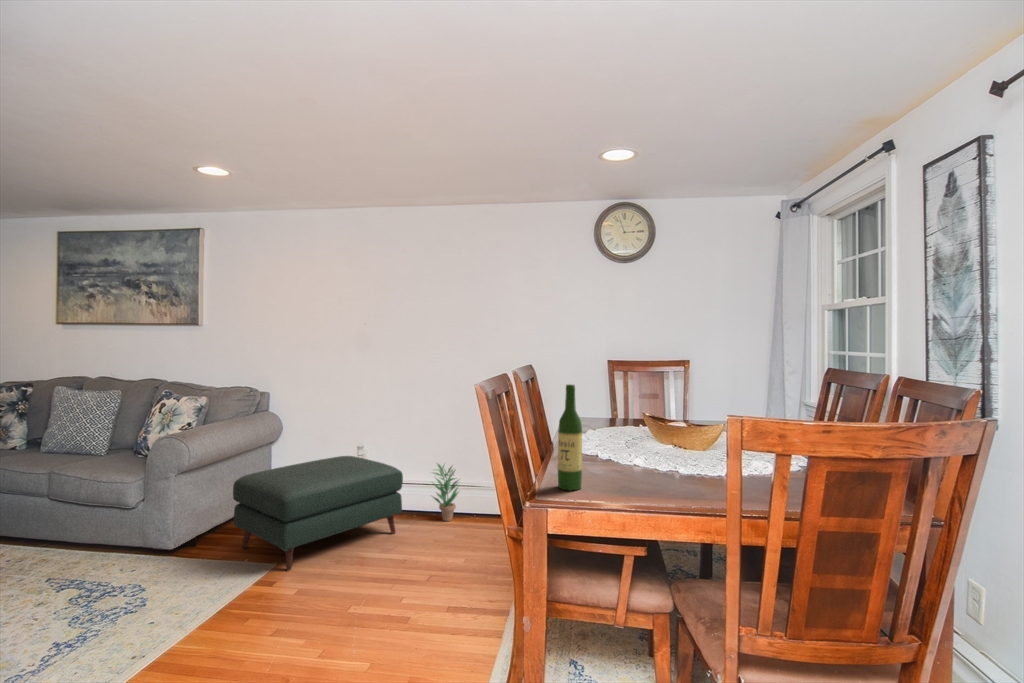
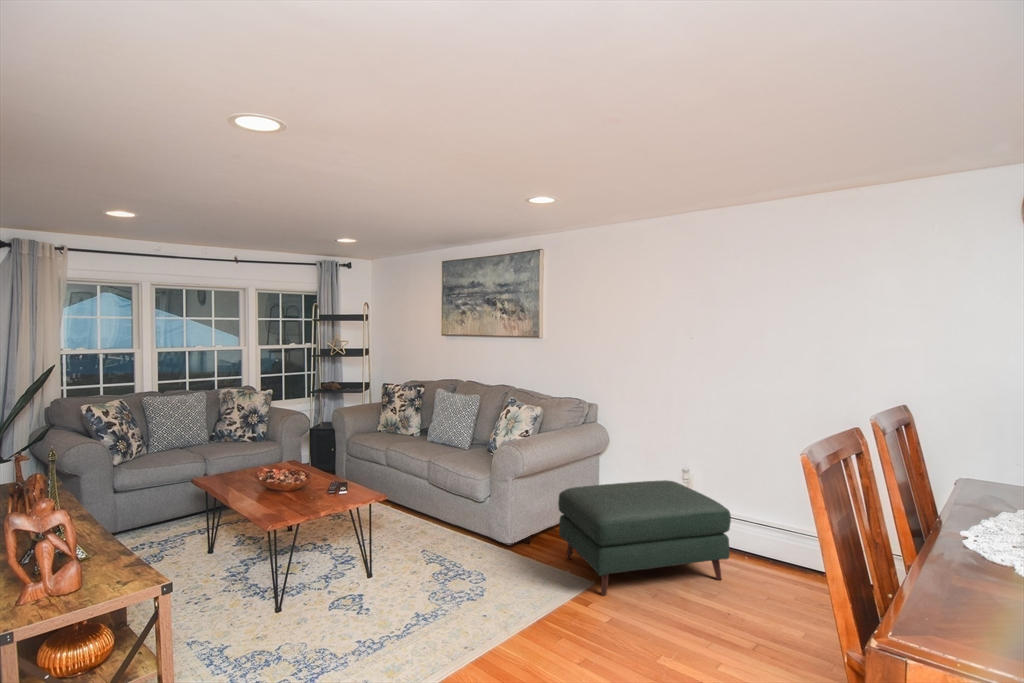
wine bottle: present [558,385,582,490] -> none [935,470,983,639]
potted plant: present [433,464,458,521] -> none [766,505,808,580]

